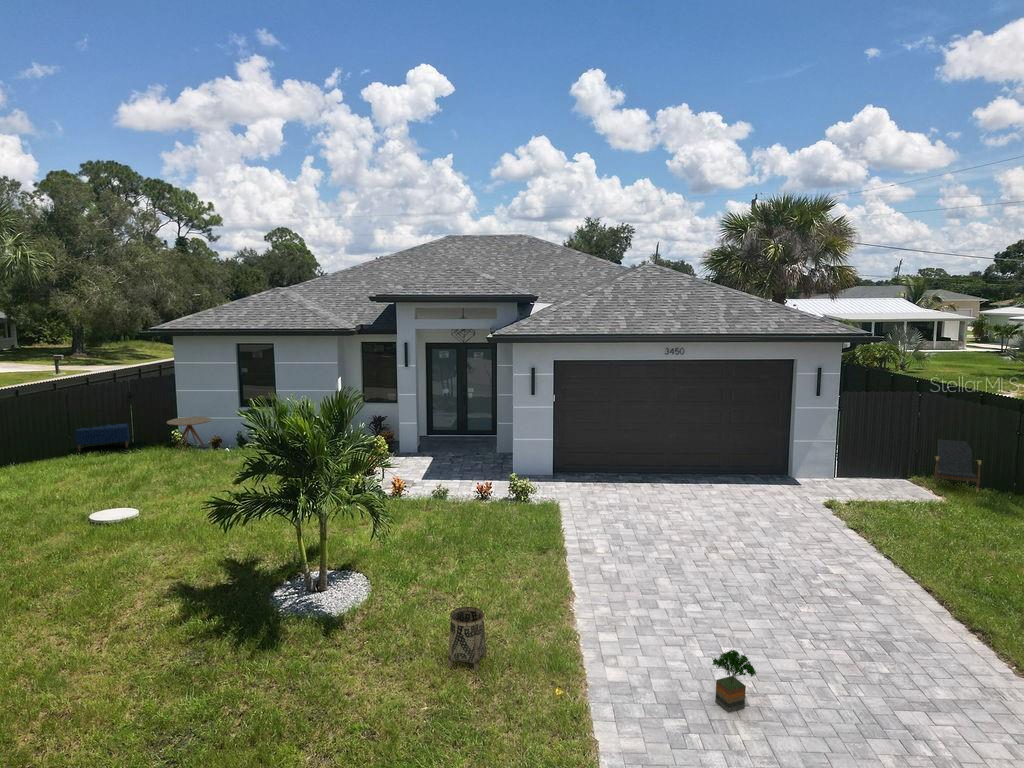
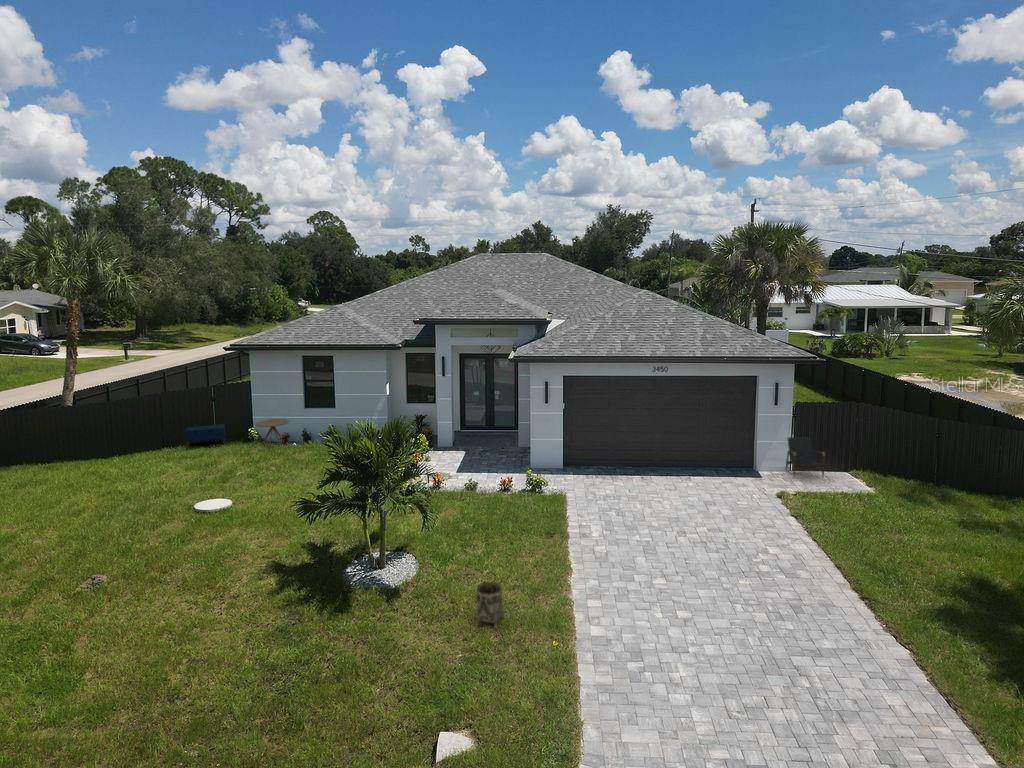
lounge chair: present [934,440,981,493] -> present [786,437,825,478]
potted tree: present [712,650,756,713] -> none [665,616,697,662]

